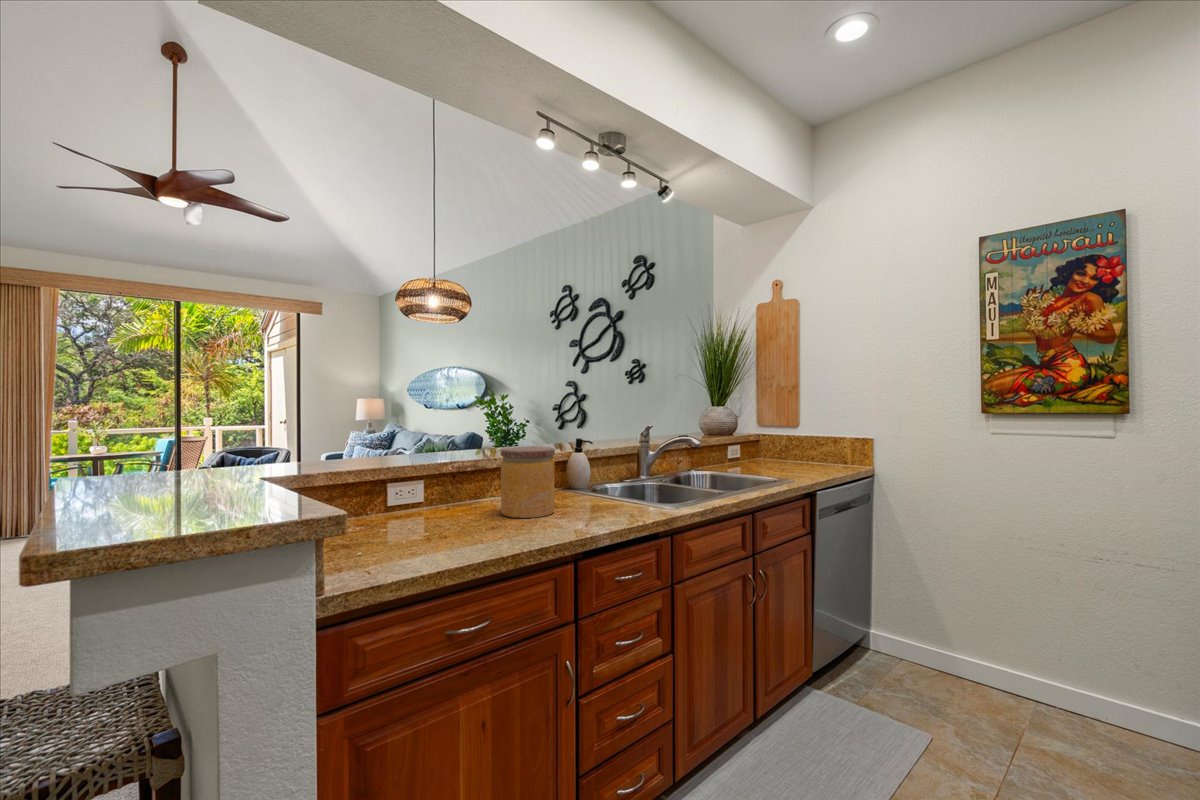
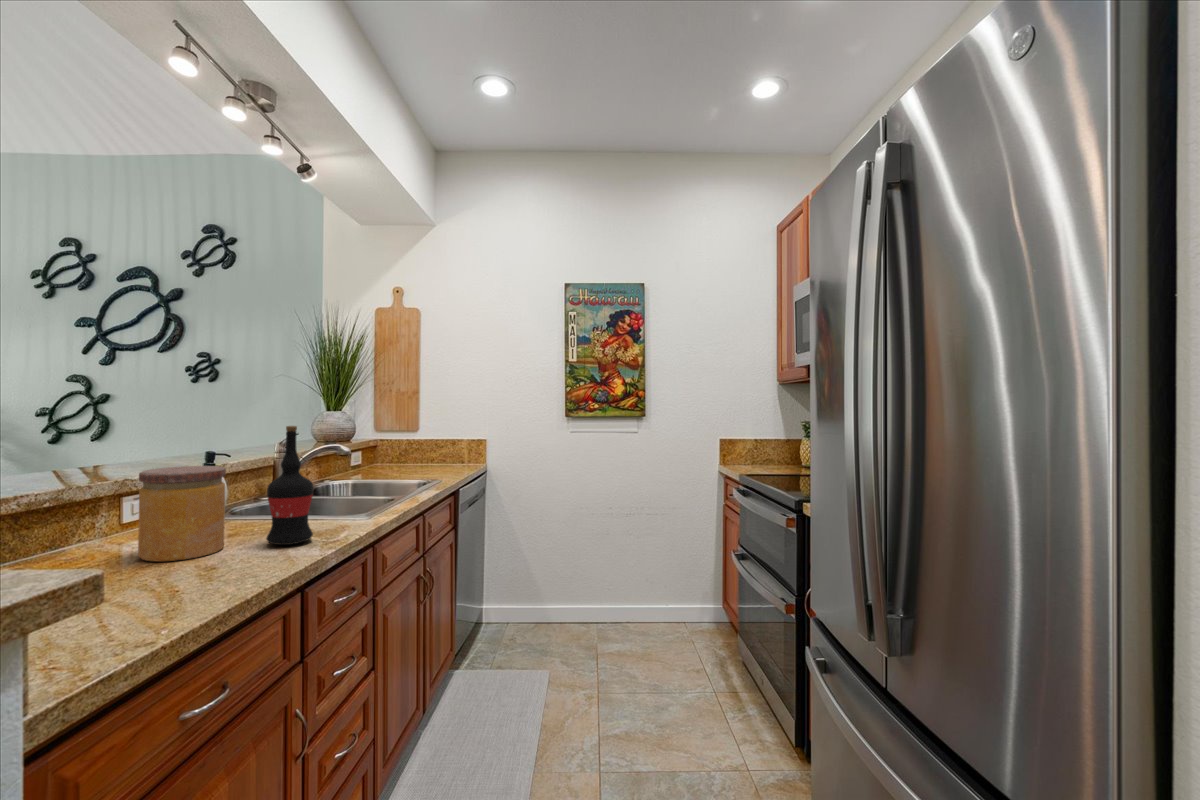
wine bottle: none [575,416,612,520] -> present [266,426,313,545]

